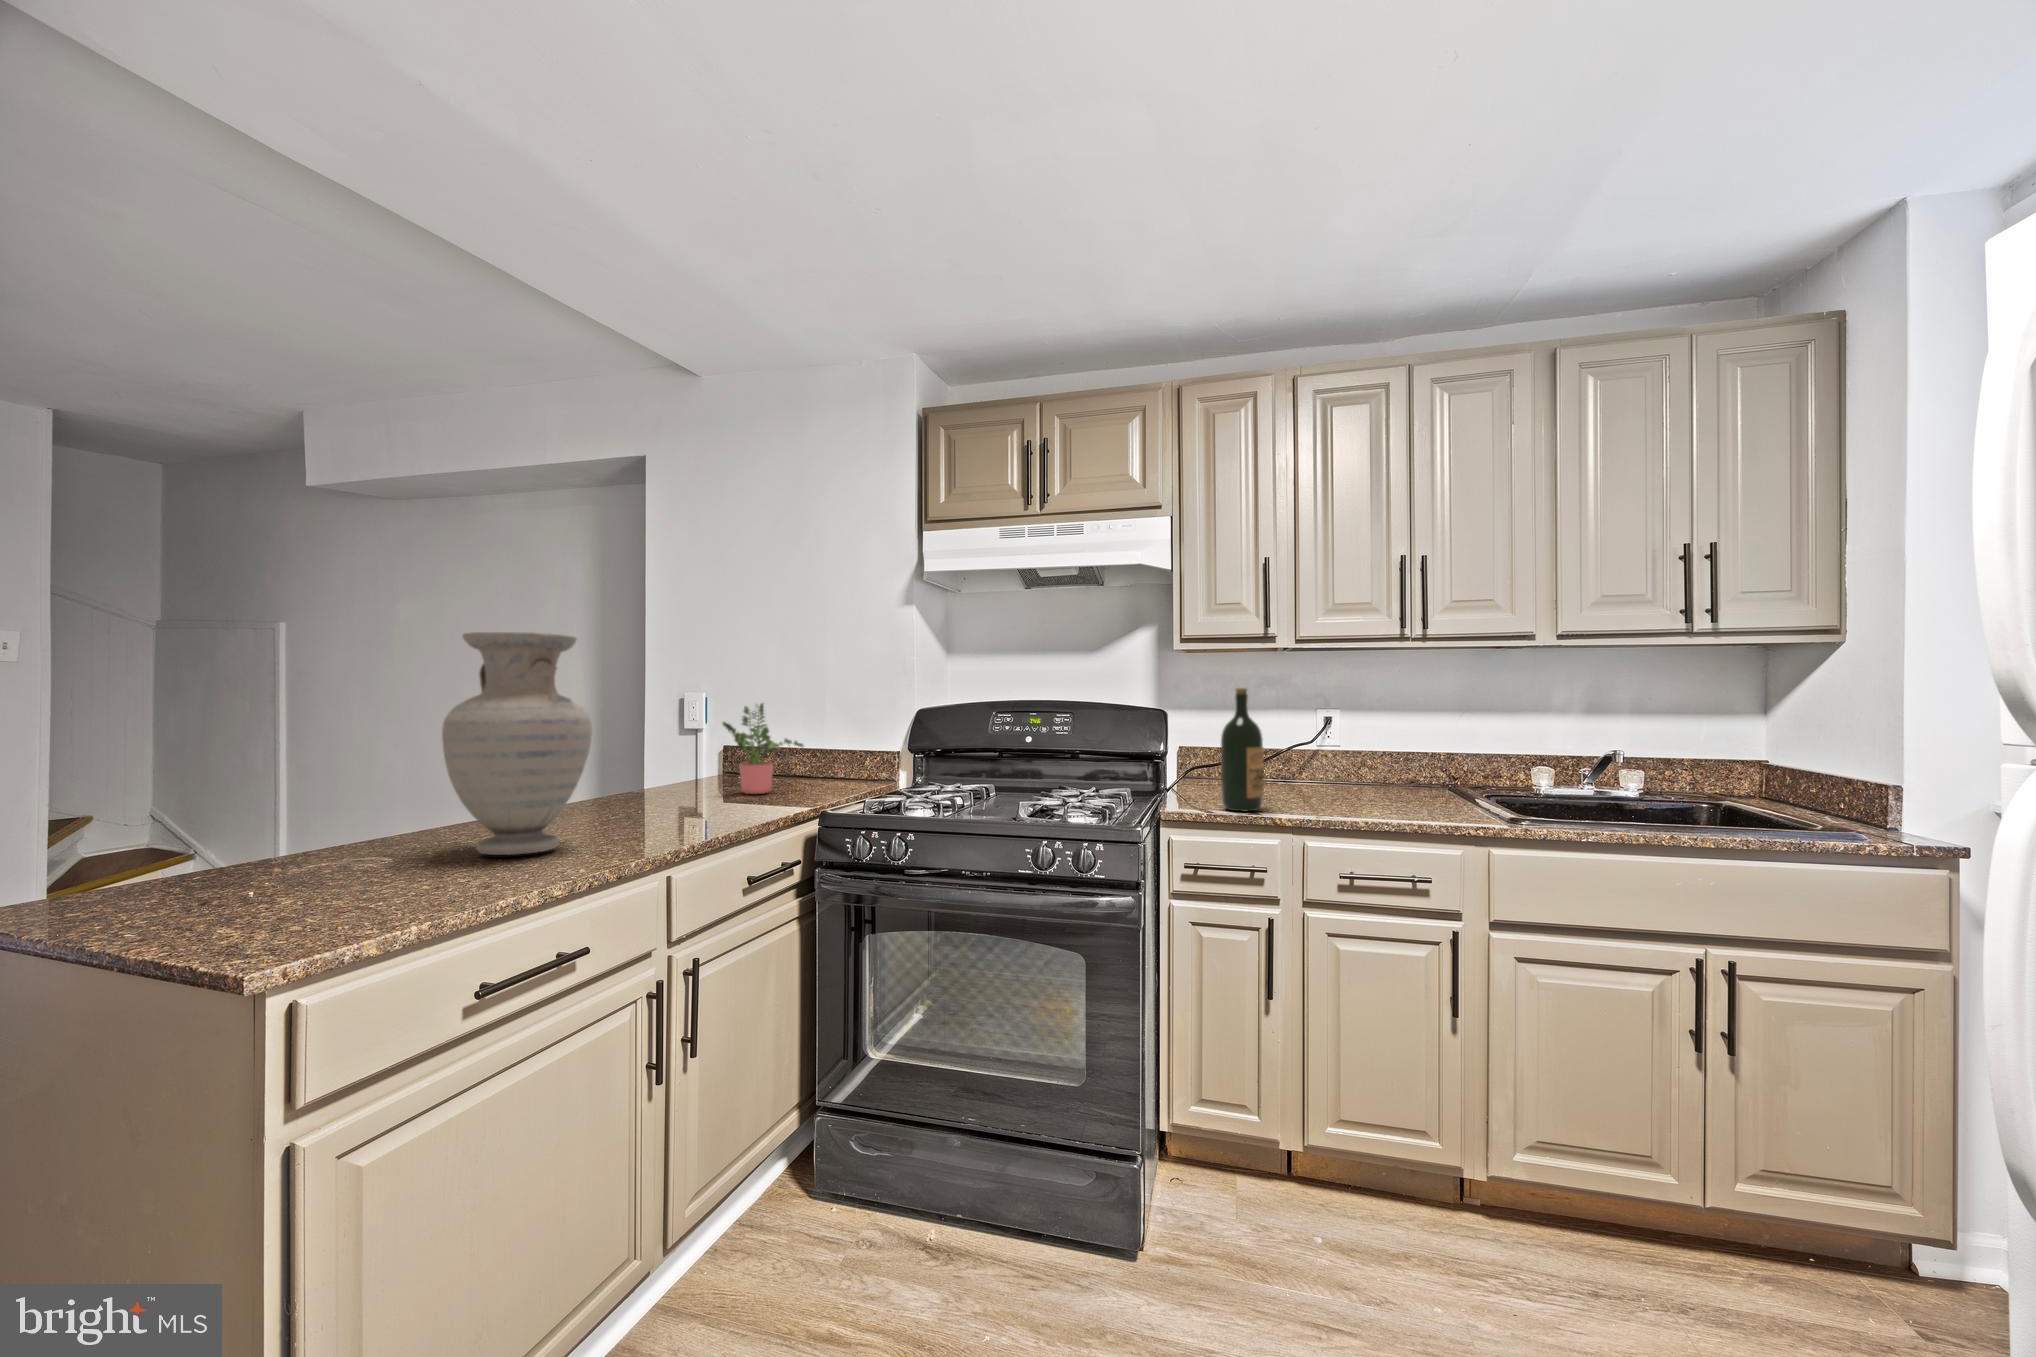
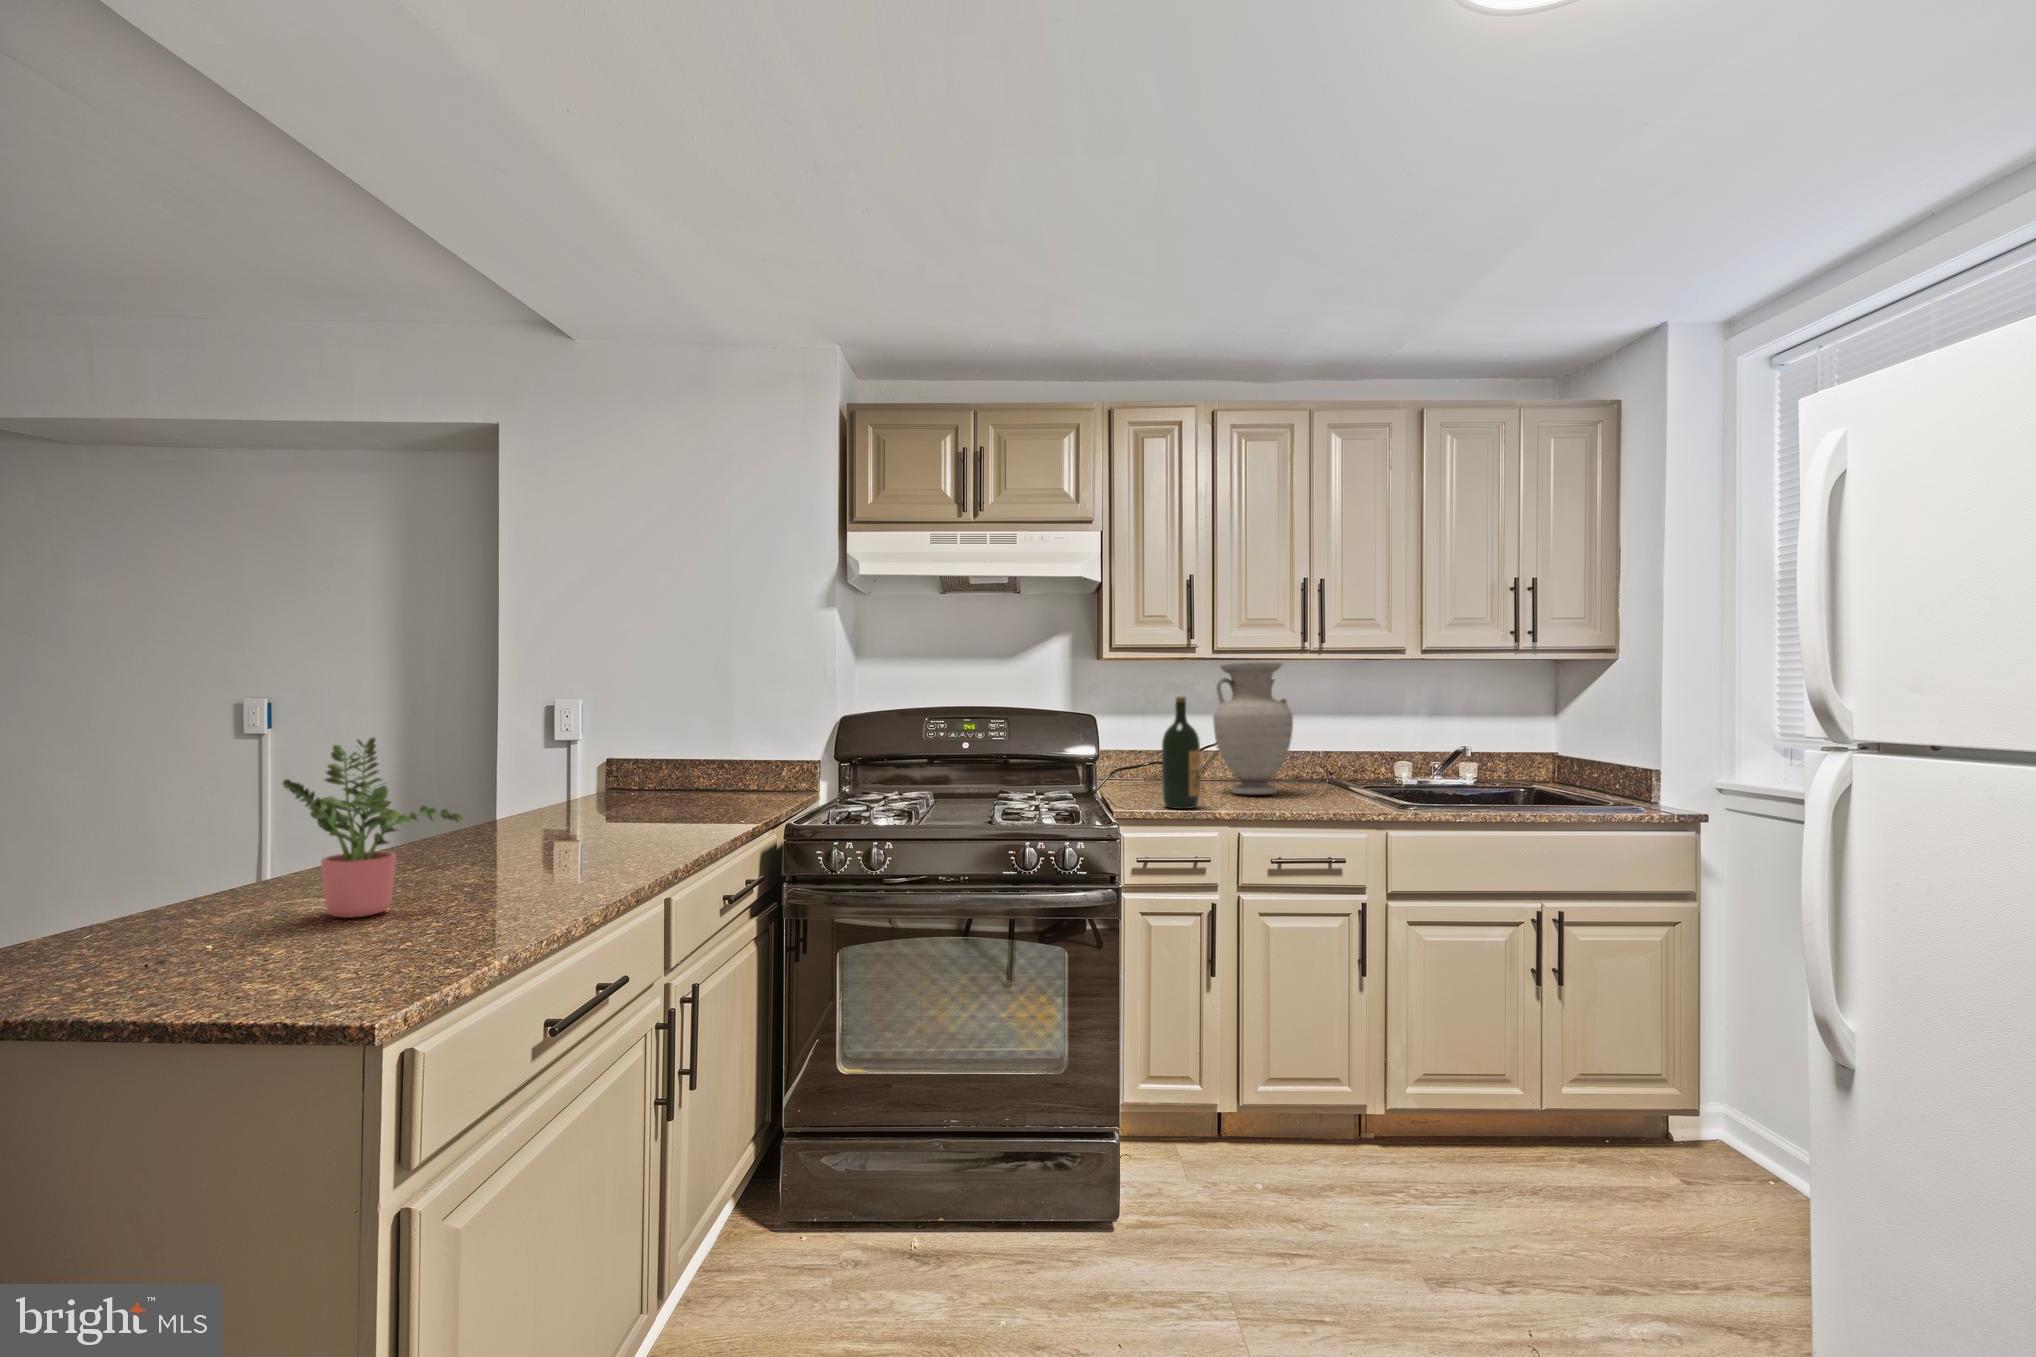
vase: present [442,631,592,855] -> present [1213,662,1293,794]
potted plant: present [723,703,803,794] -> present [282,737,462,918]

